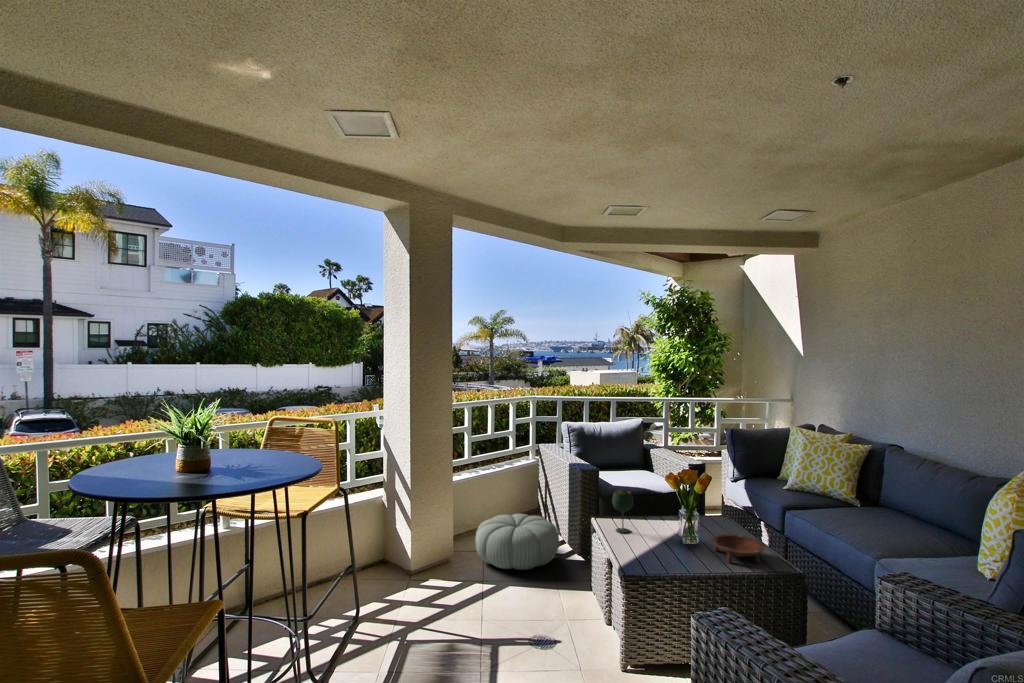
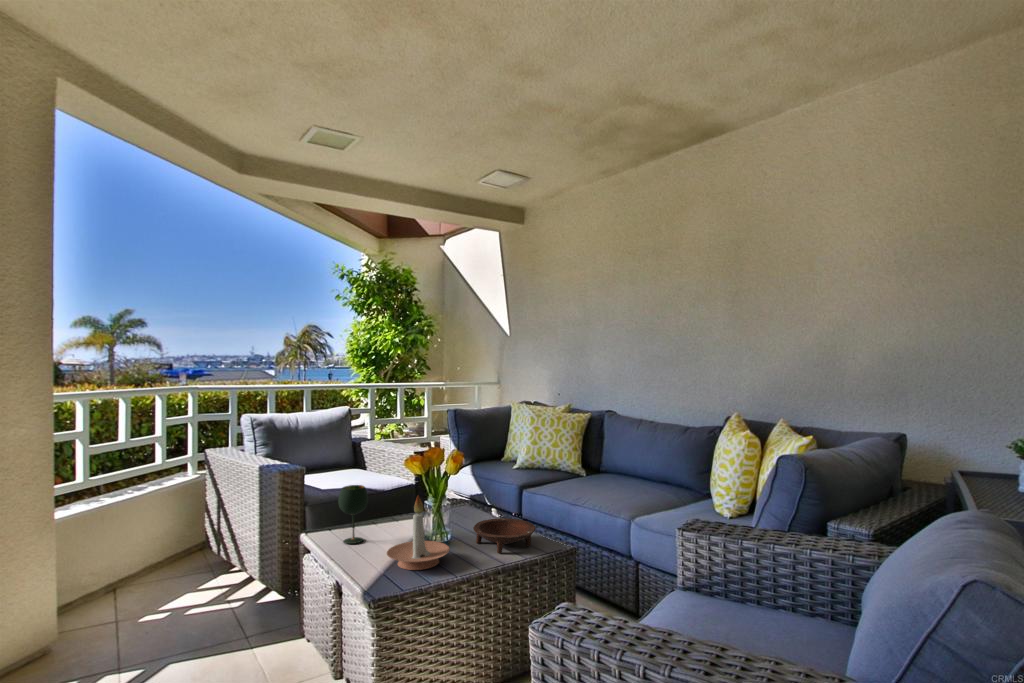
candle holder: none [639,507,687,562] -> present [387,495,450,570]
pouf: present [475,514,559,570] -> none [97,549,245,640]

